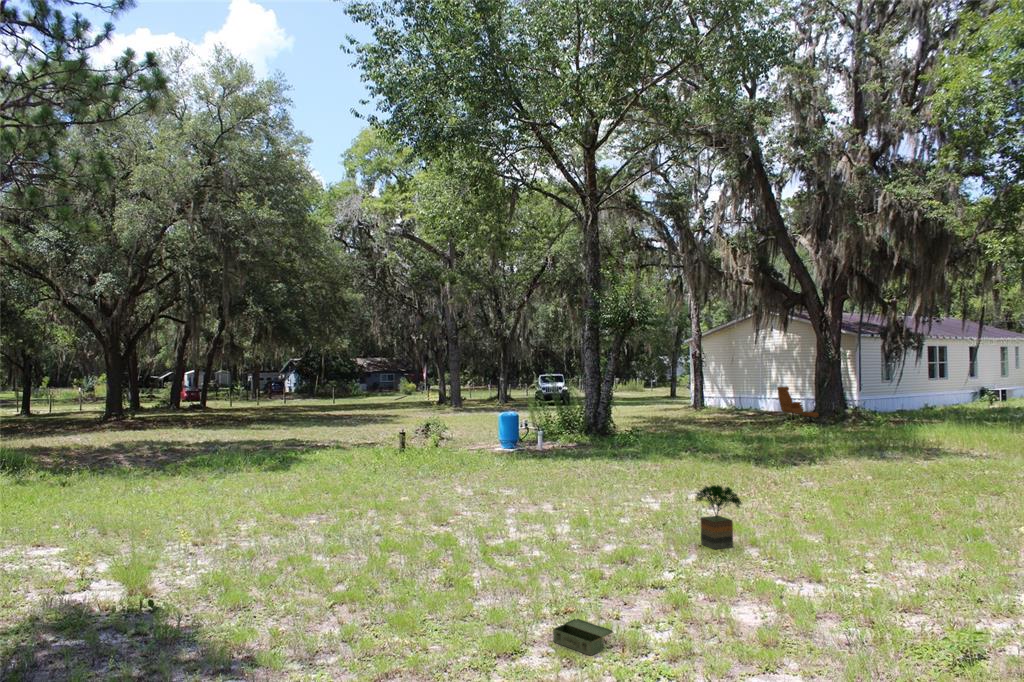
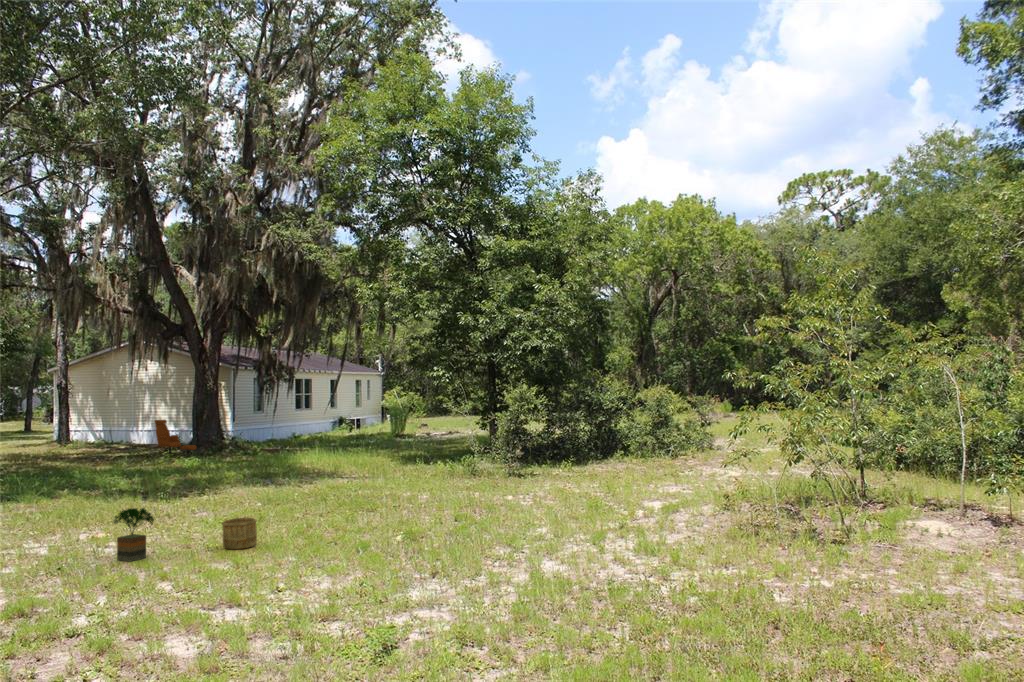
wooden bucket: none [827,513,877,557] -> present [222,518,257,549]
toolbox: present [553,619,613,656] -> none [23,613,76,633]

